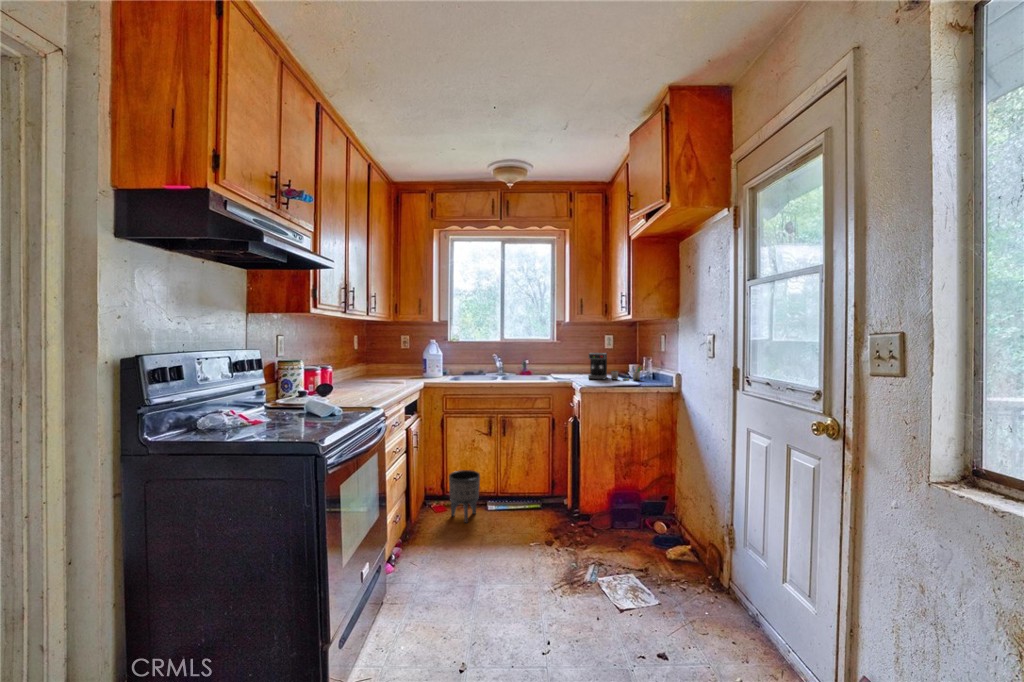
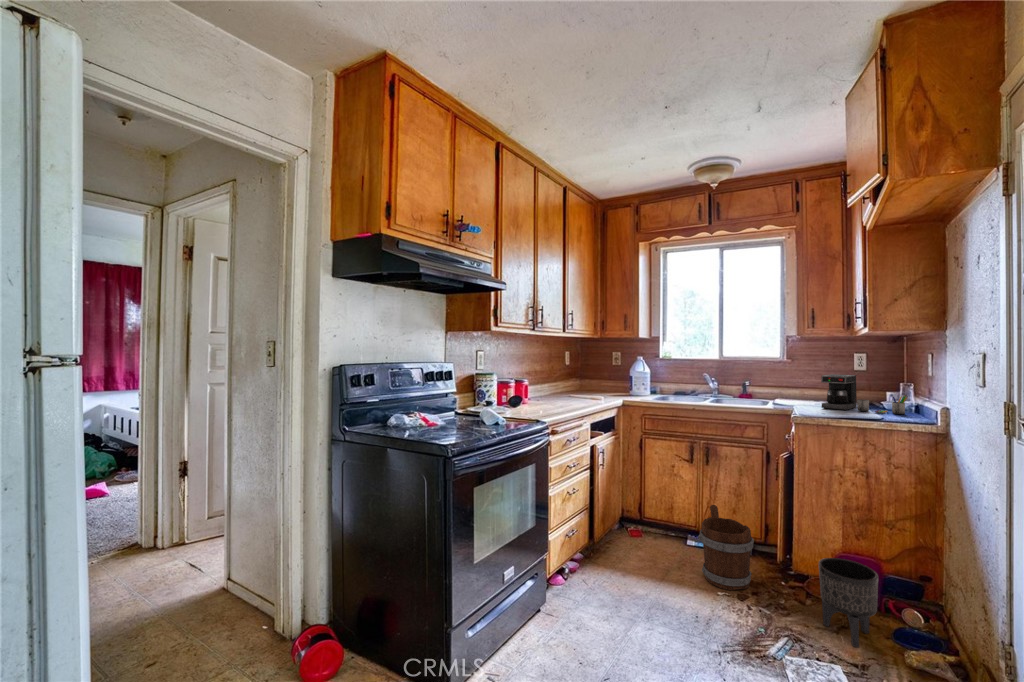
bucket: none [512,469,554,540] -> present [698,505,754,590]
planter: present [449,470,480,523] -> present [819,558,878,647]

